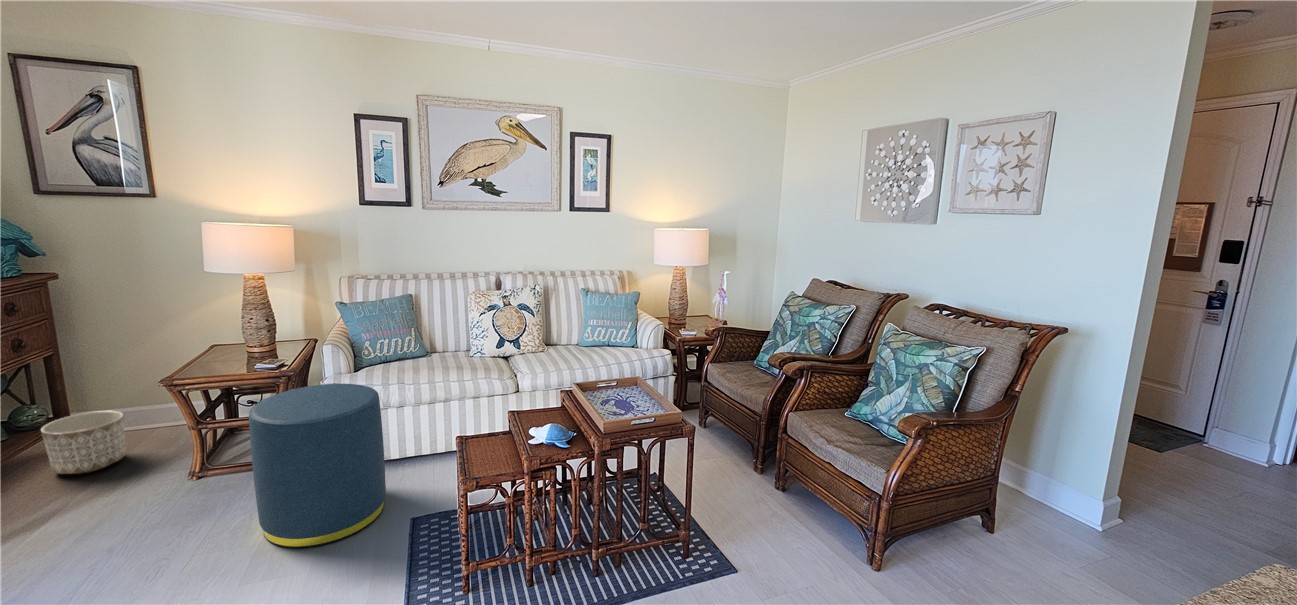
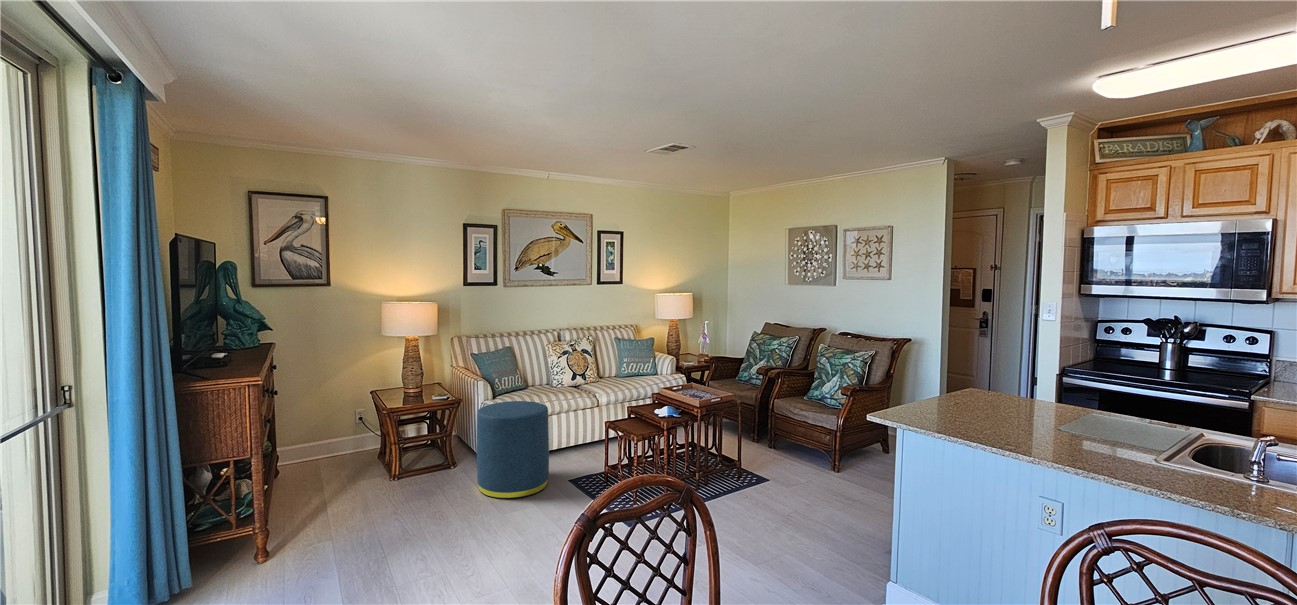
planter: present [41,411,125,474] -> none [284,441,332,485]

